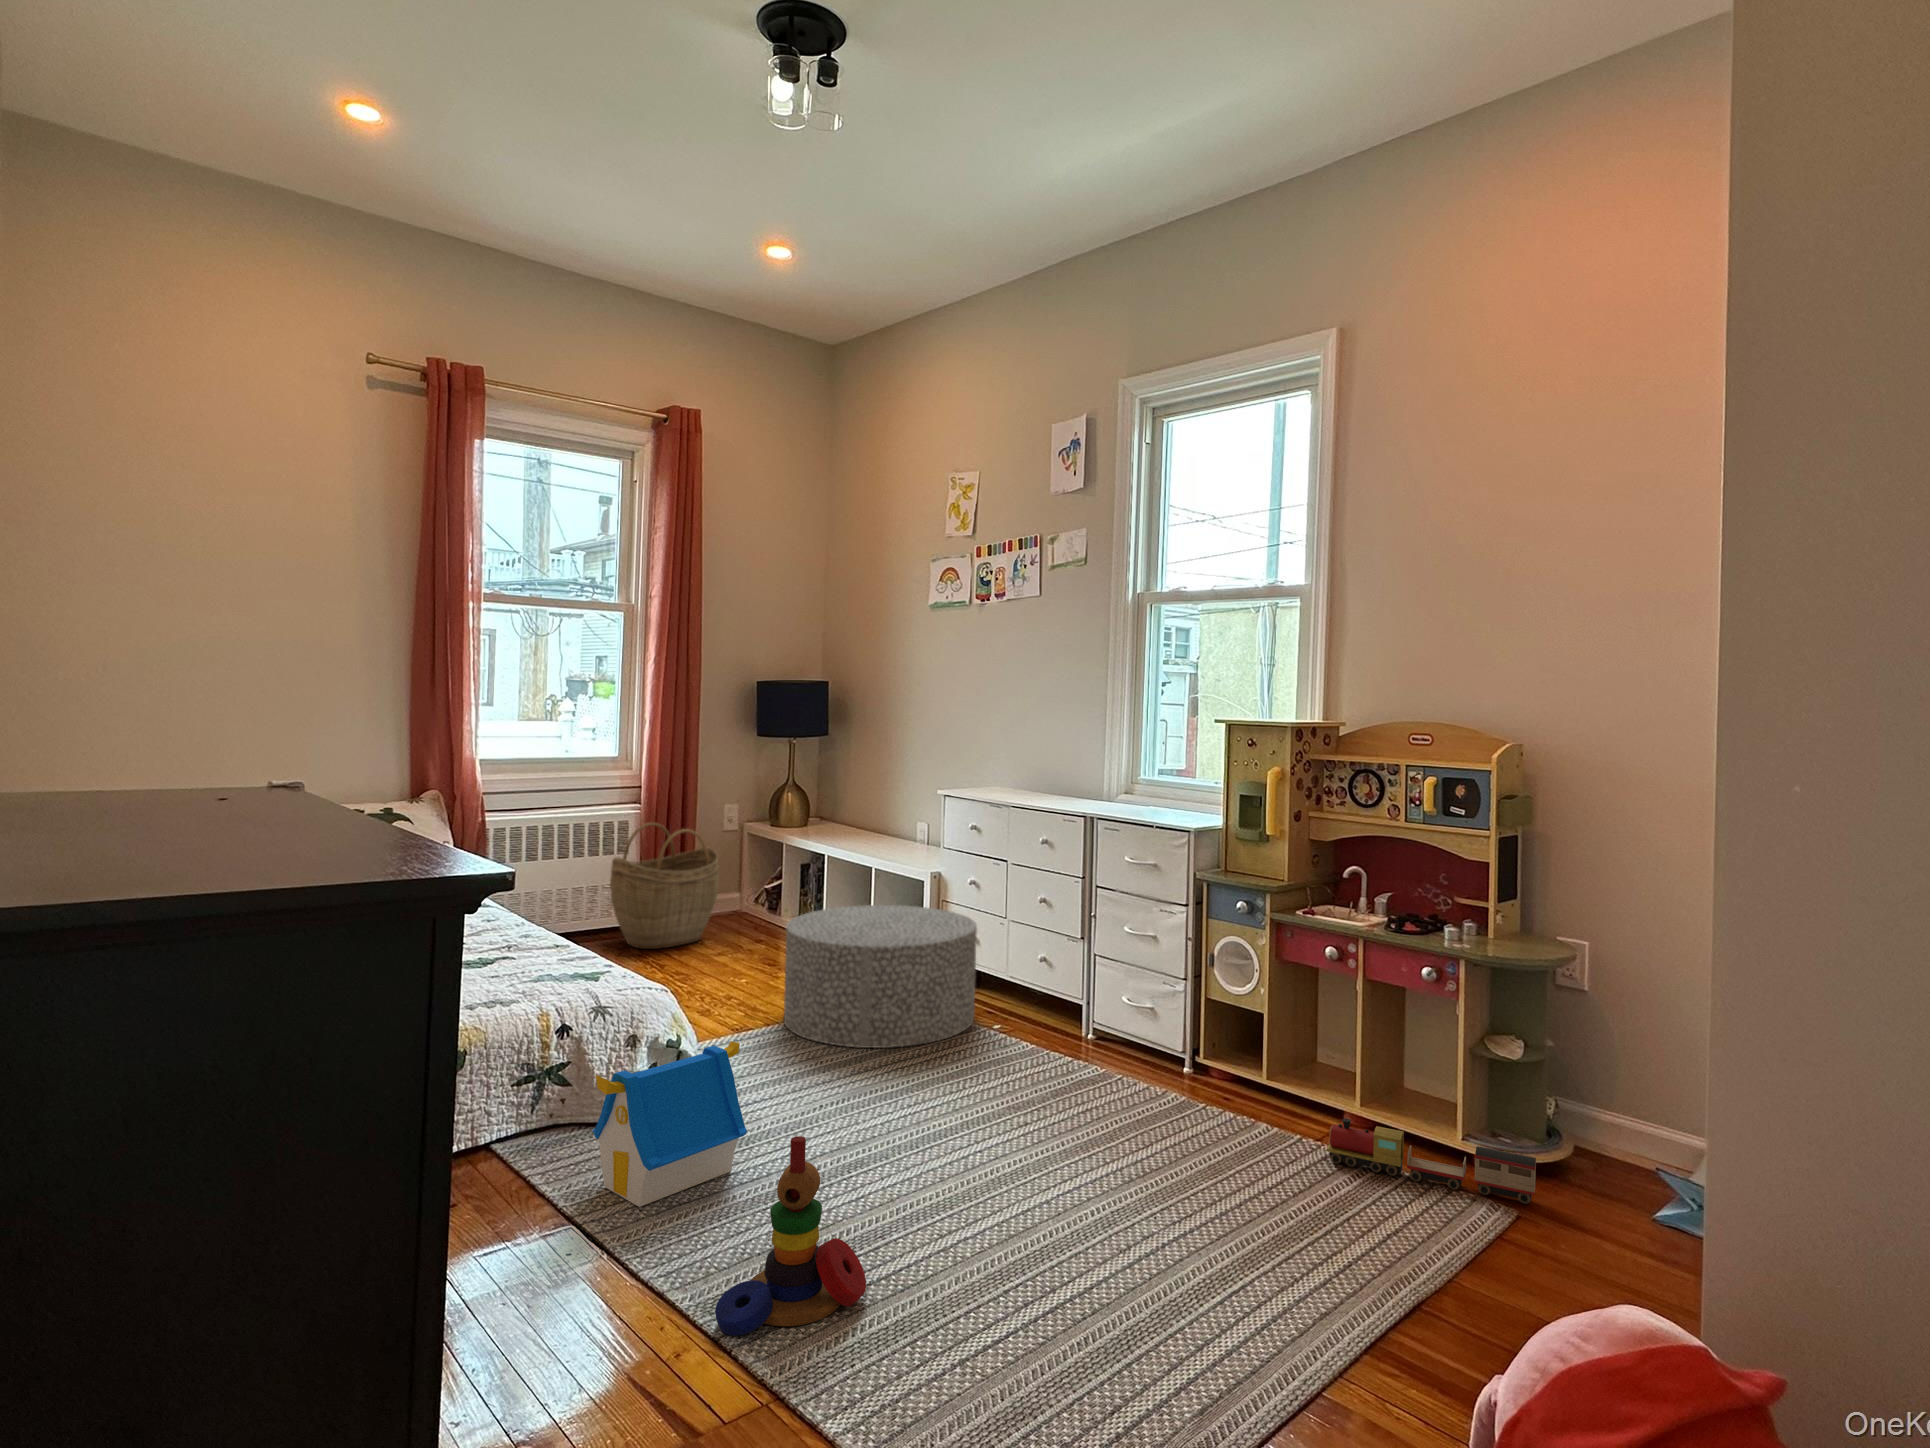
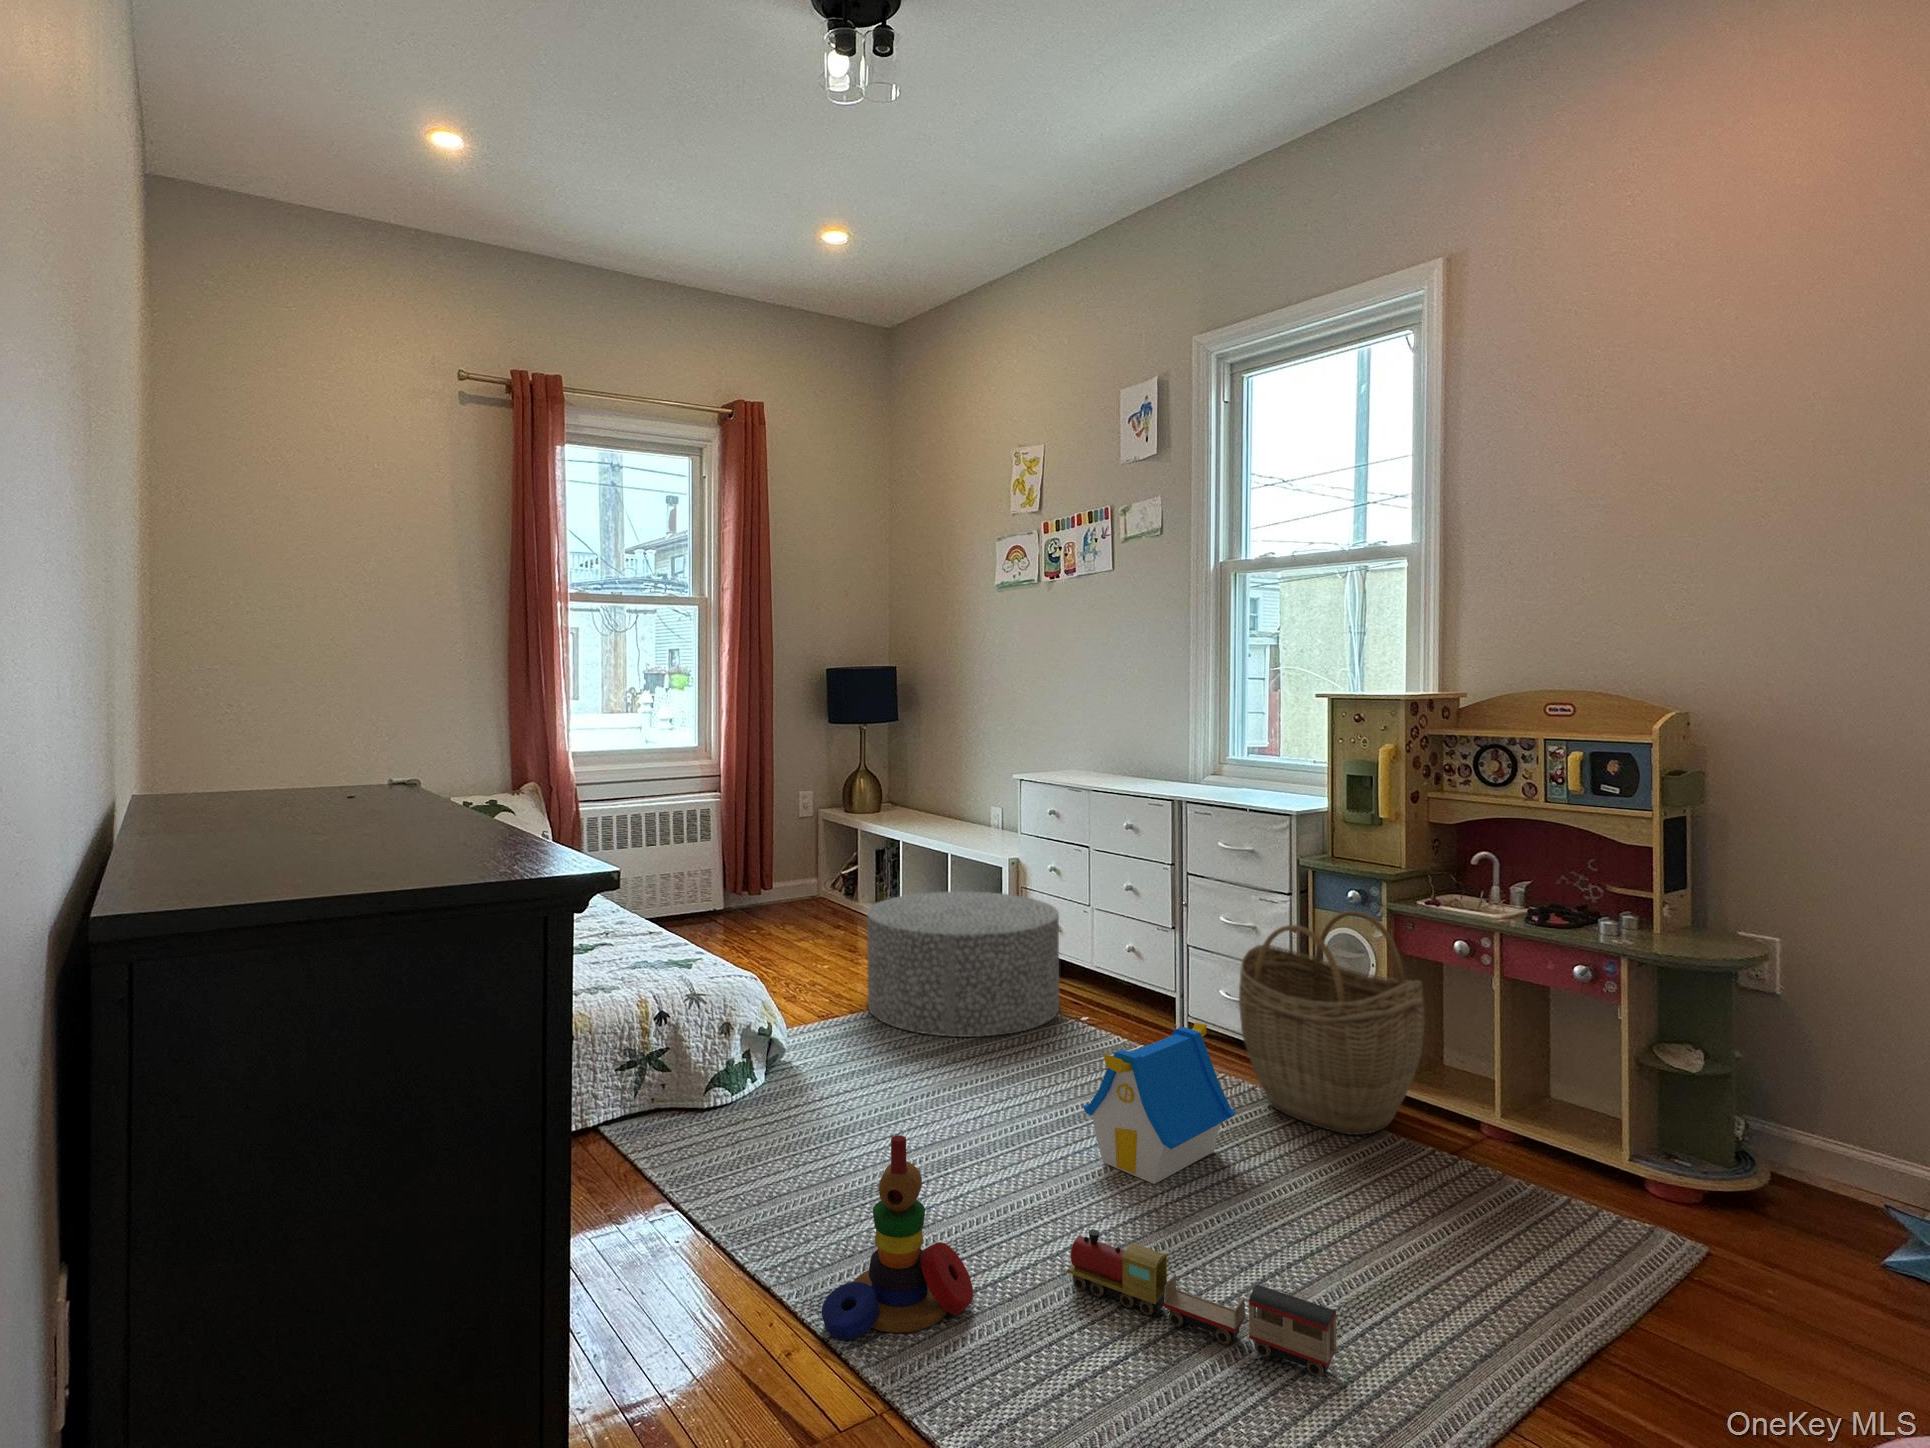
woven basket: present [610,823,719,949] -> present [1239,911,1425,1135]
toy house: present [593,1041,747,1207] -> present [1083,1023,1236,1184]
toy train: present [1326,1118,1536,1204] -> present [1066,1230,1336,1377]

